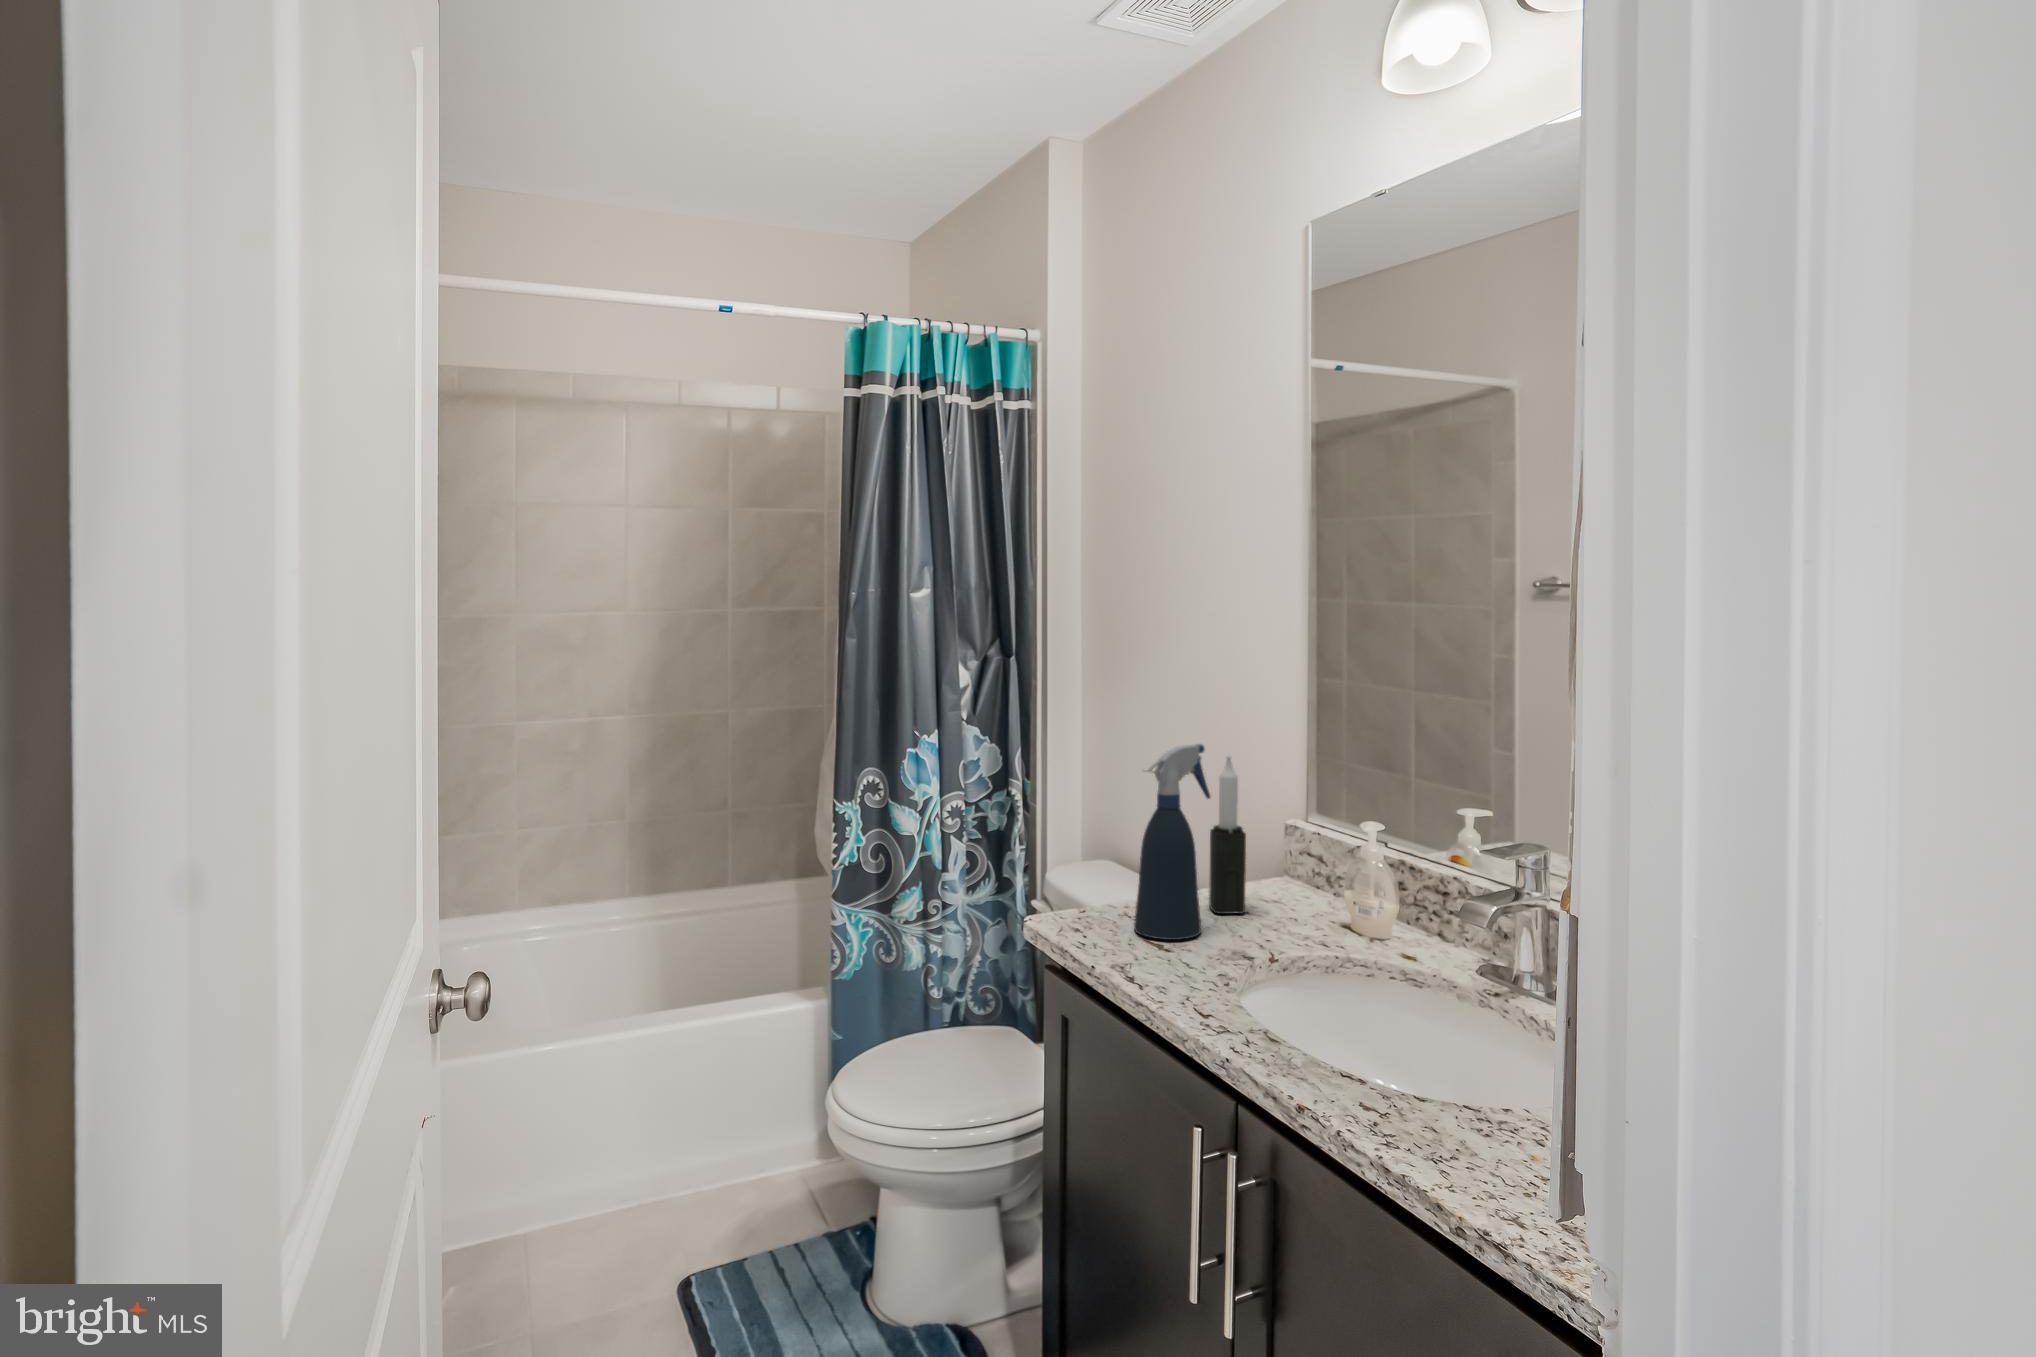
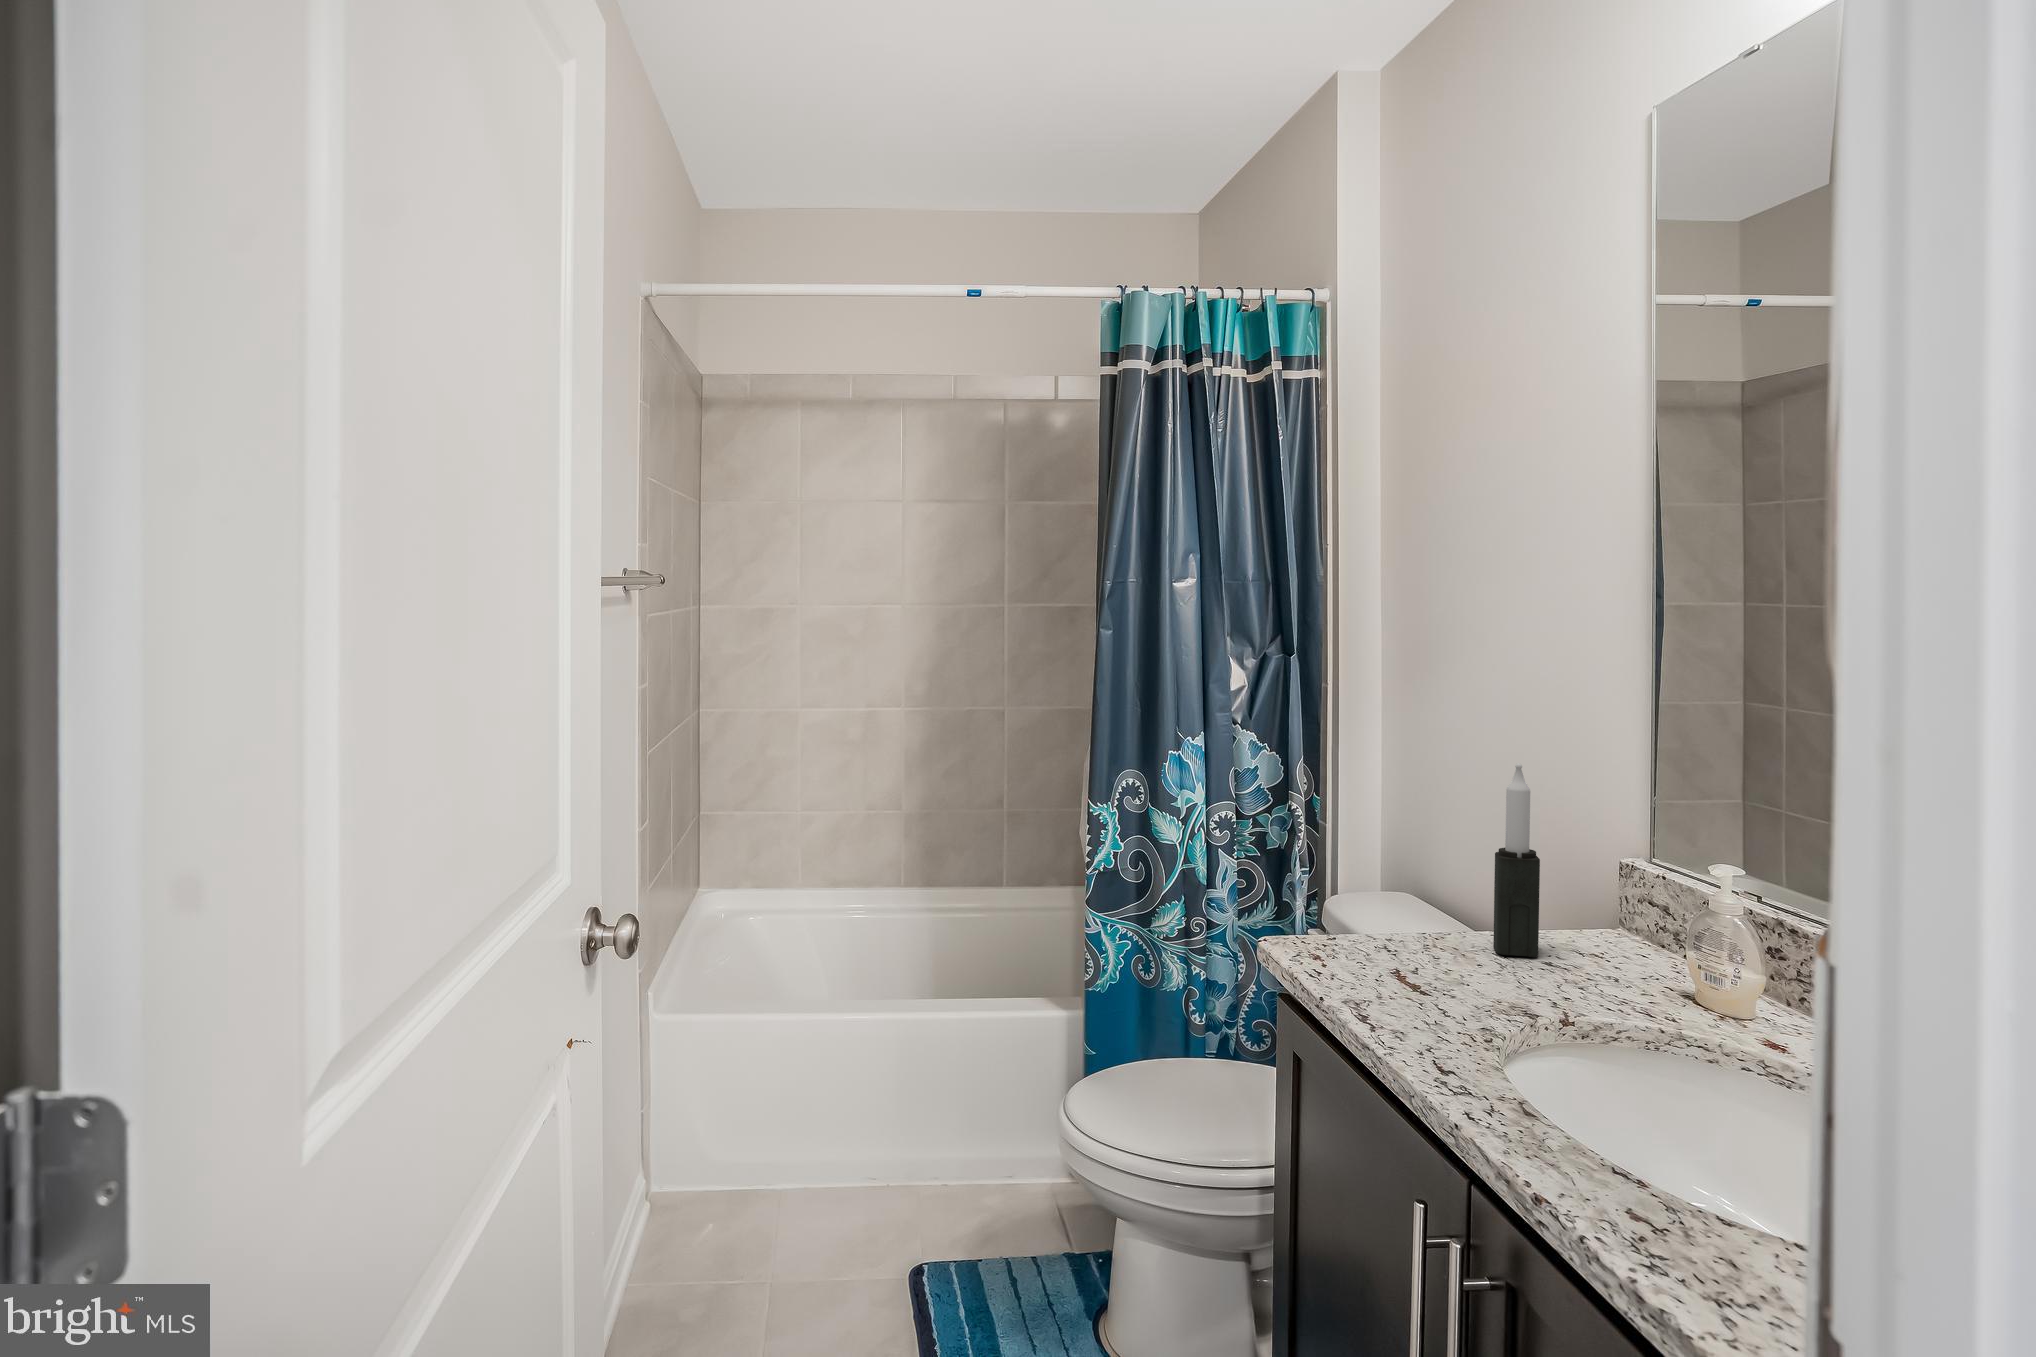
spray bottle: present [1134,744,1210,940] -> none [1389,748,1490,980]

